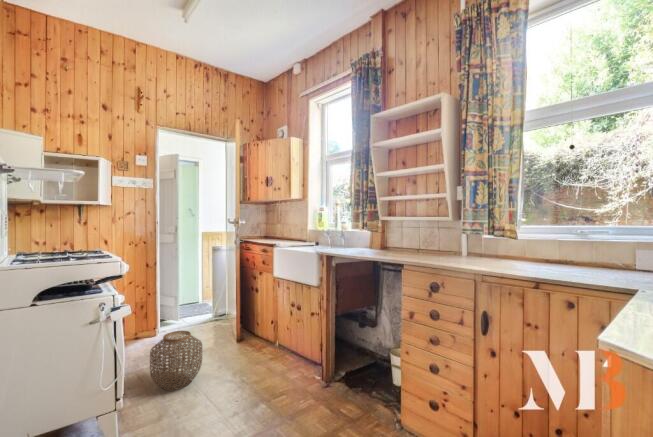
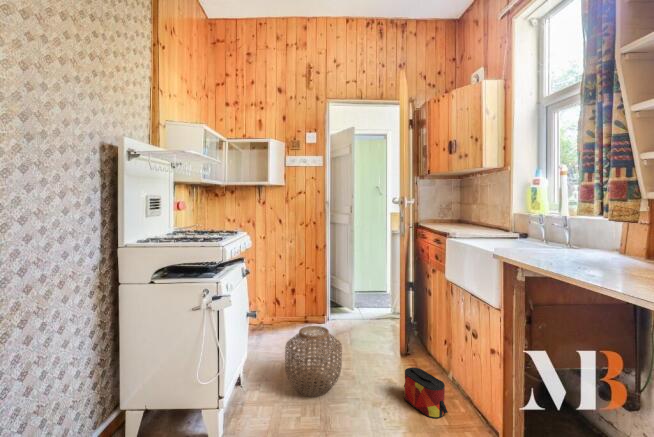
bag: none [249,344,282,373] -> present [404,367,448,418]

